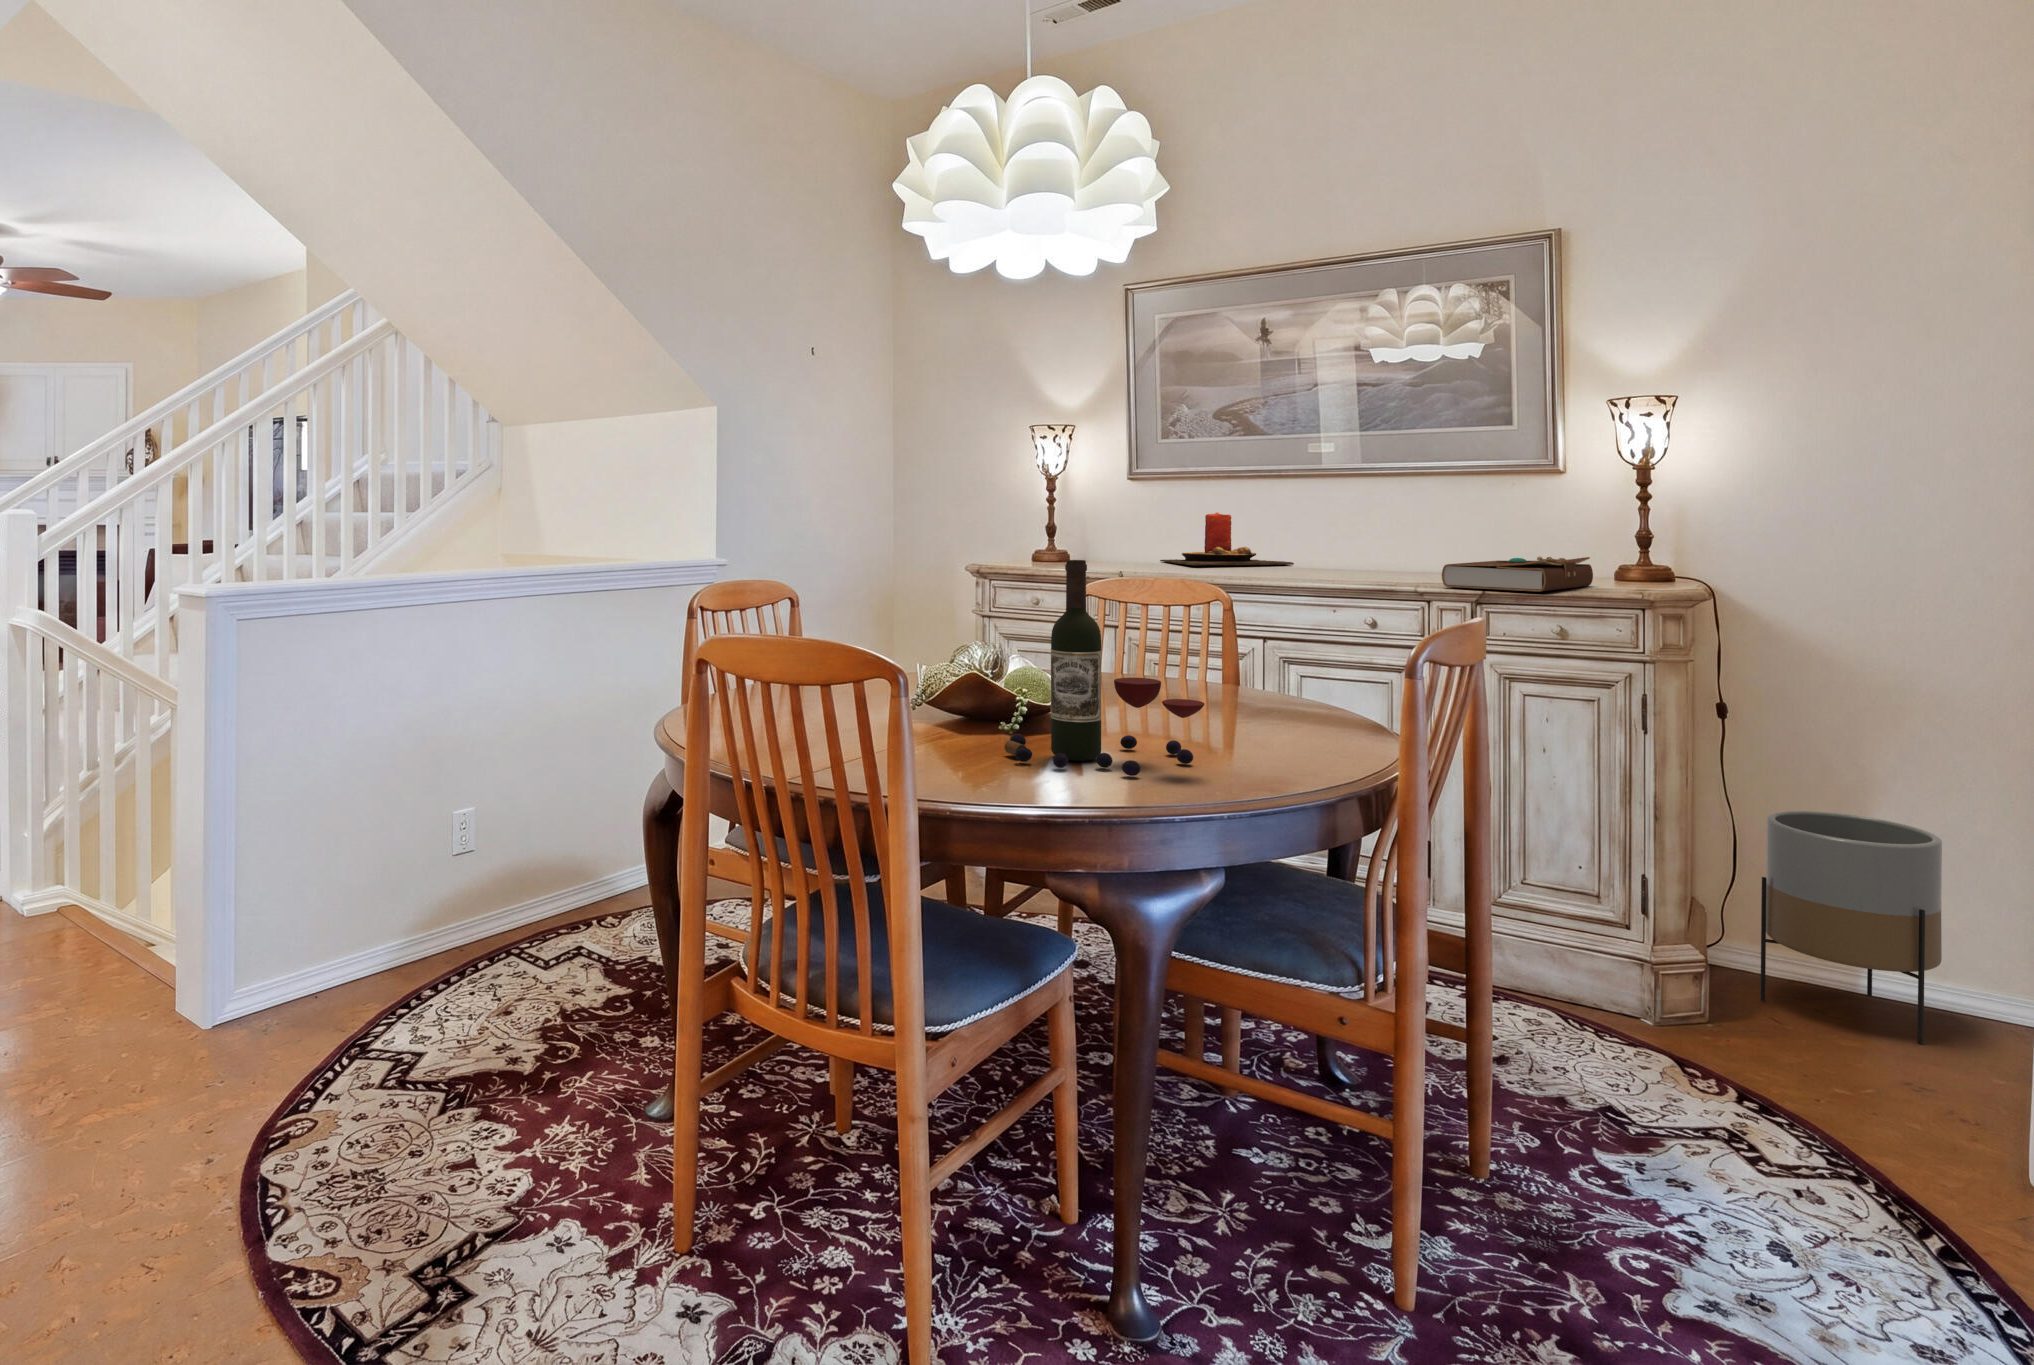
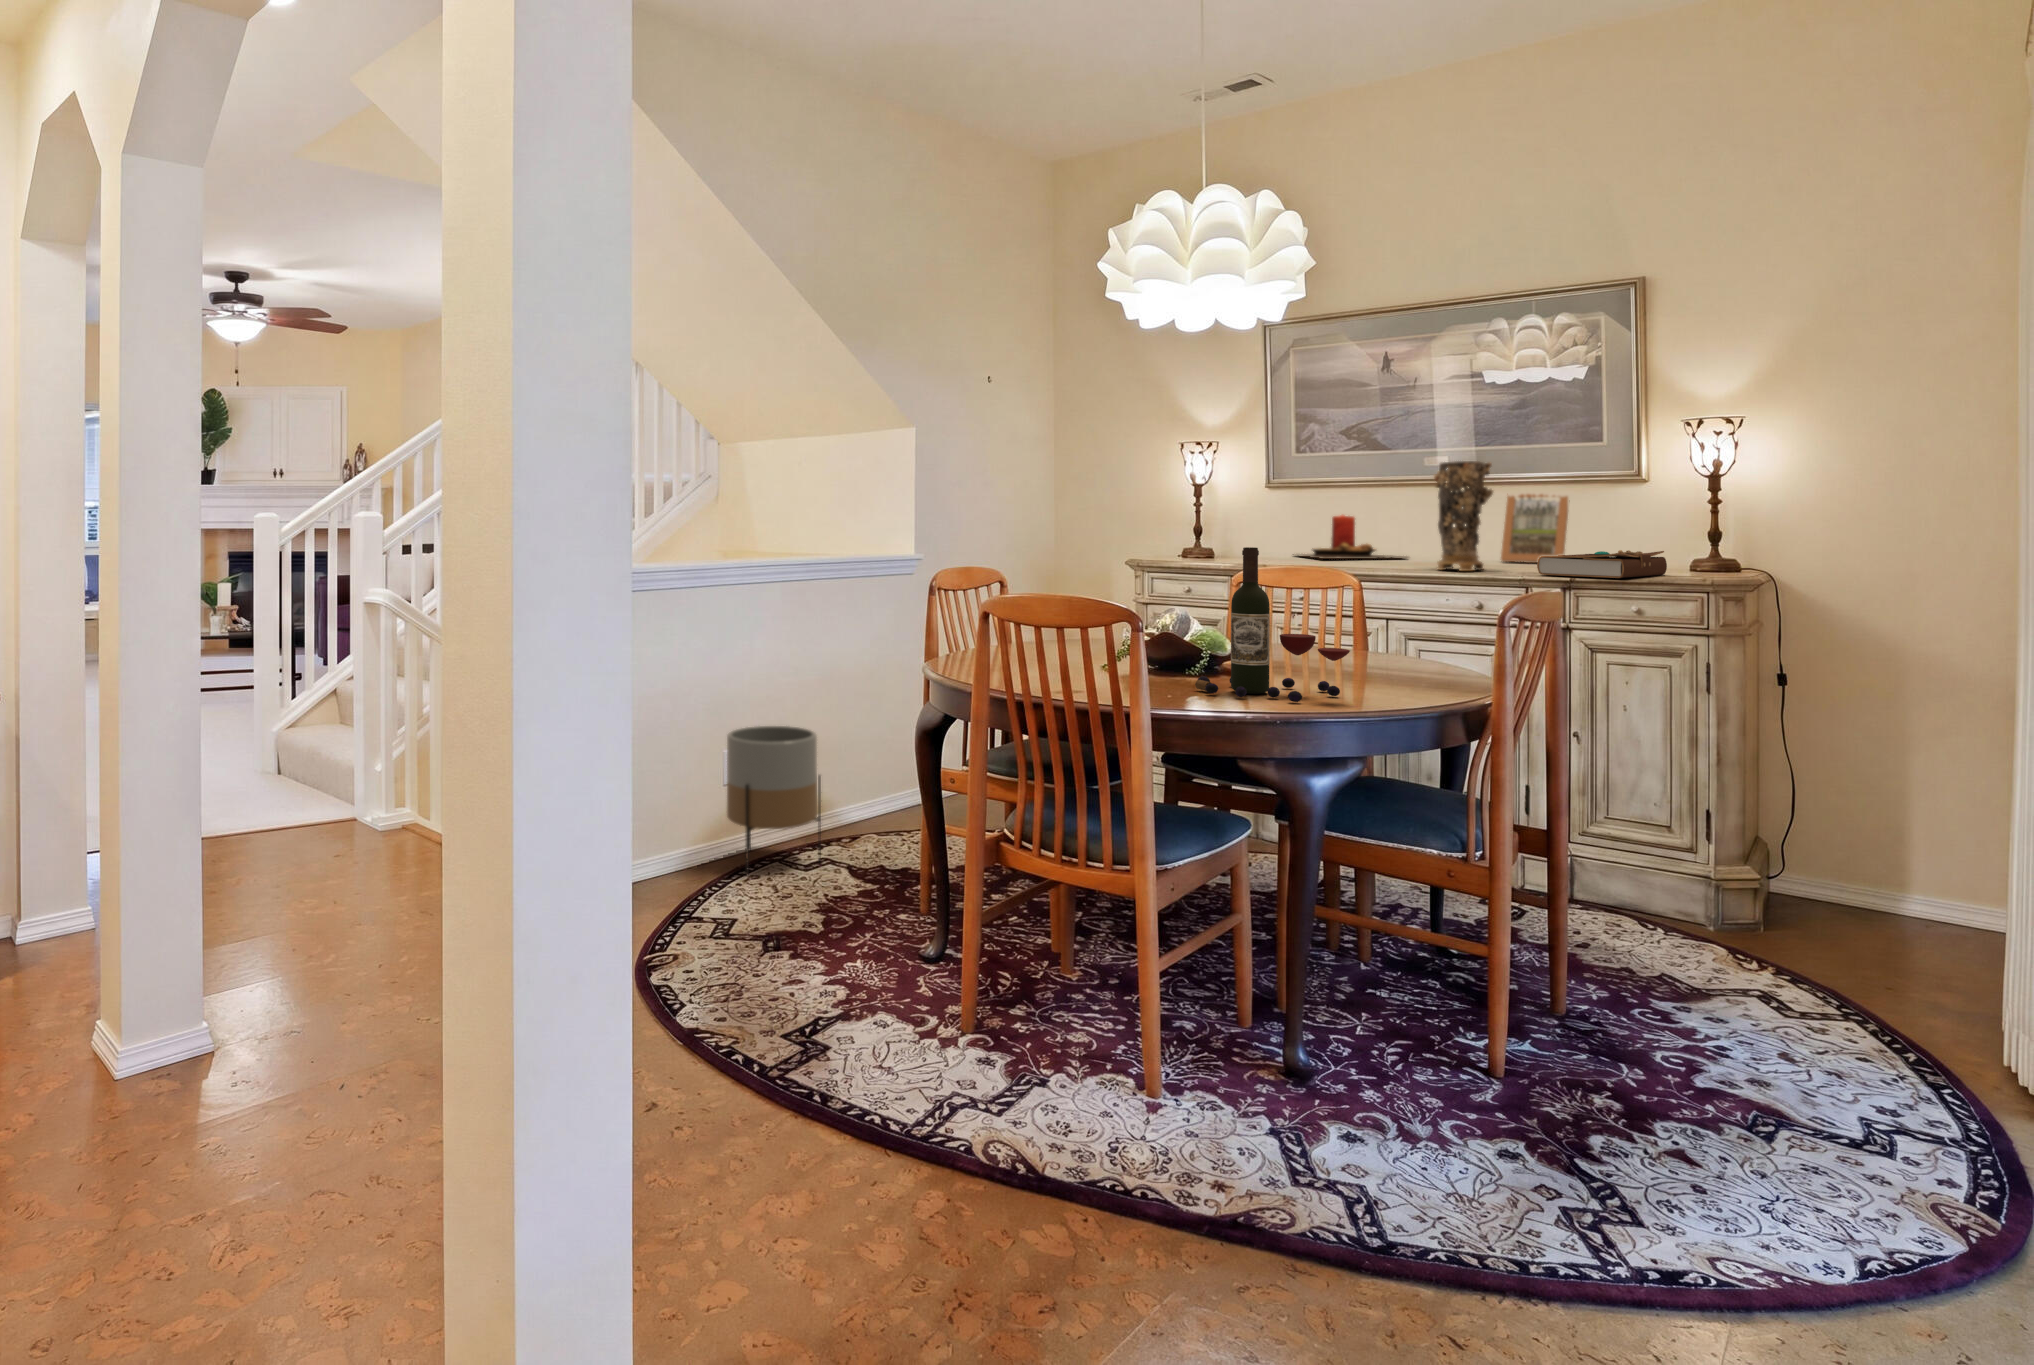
decorative vase: none [1319,448,1390,582] -> present [1434,461,1493,571]
picture frame: none [1397,483,1476,571] -> present [1501,494,1568,563]
planter: present [1760,811,1942,1044] -> present [727,726,821,874]

